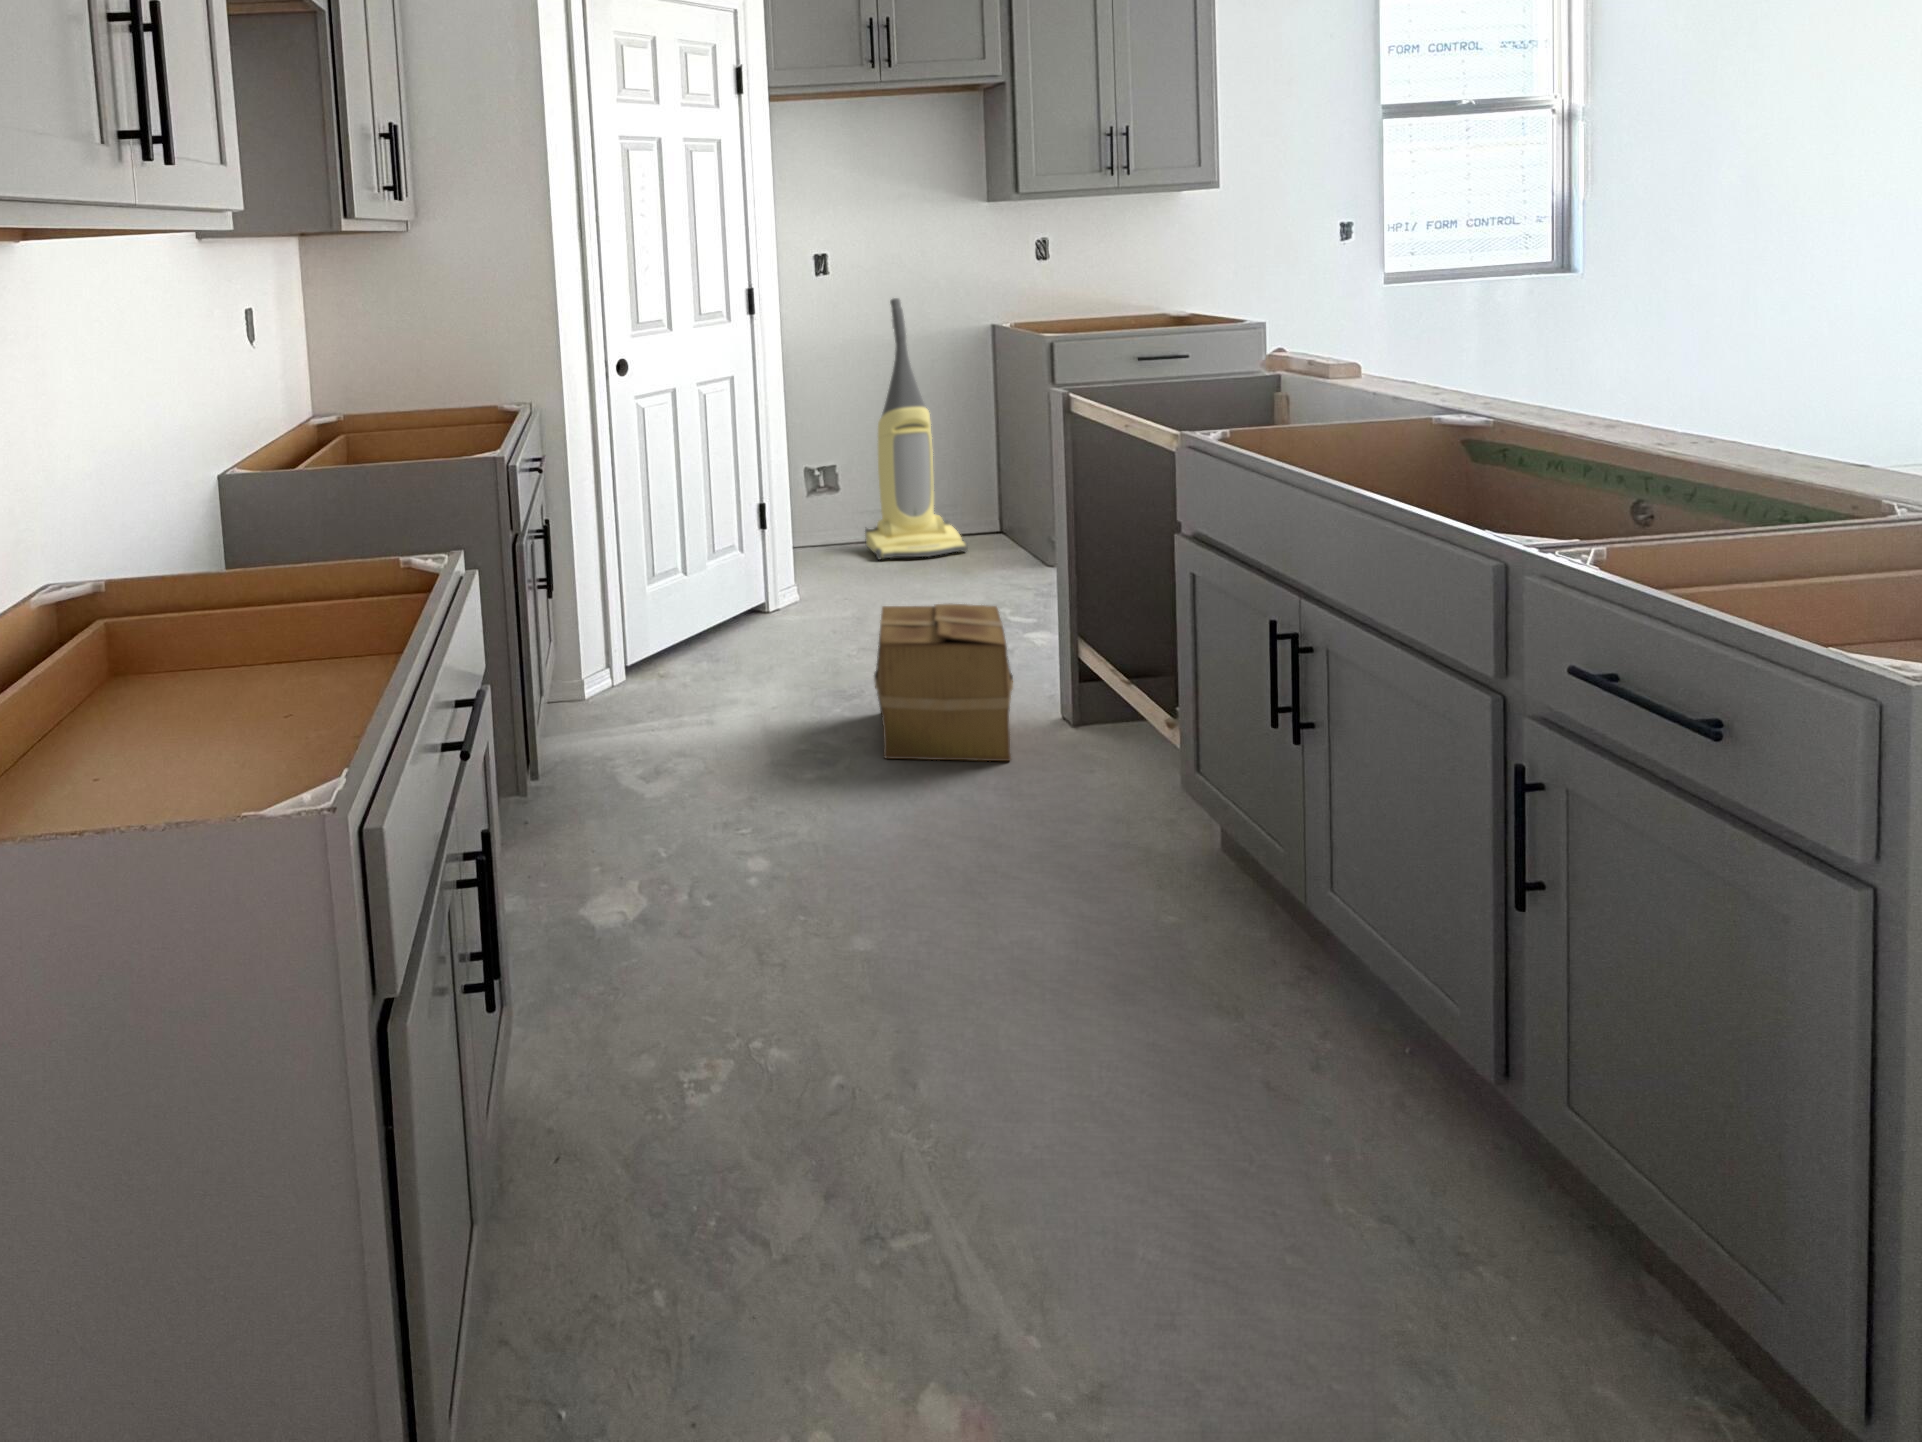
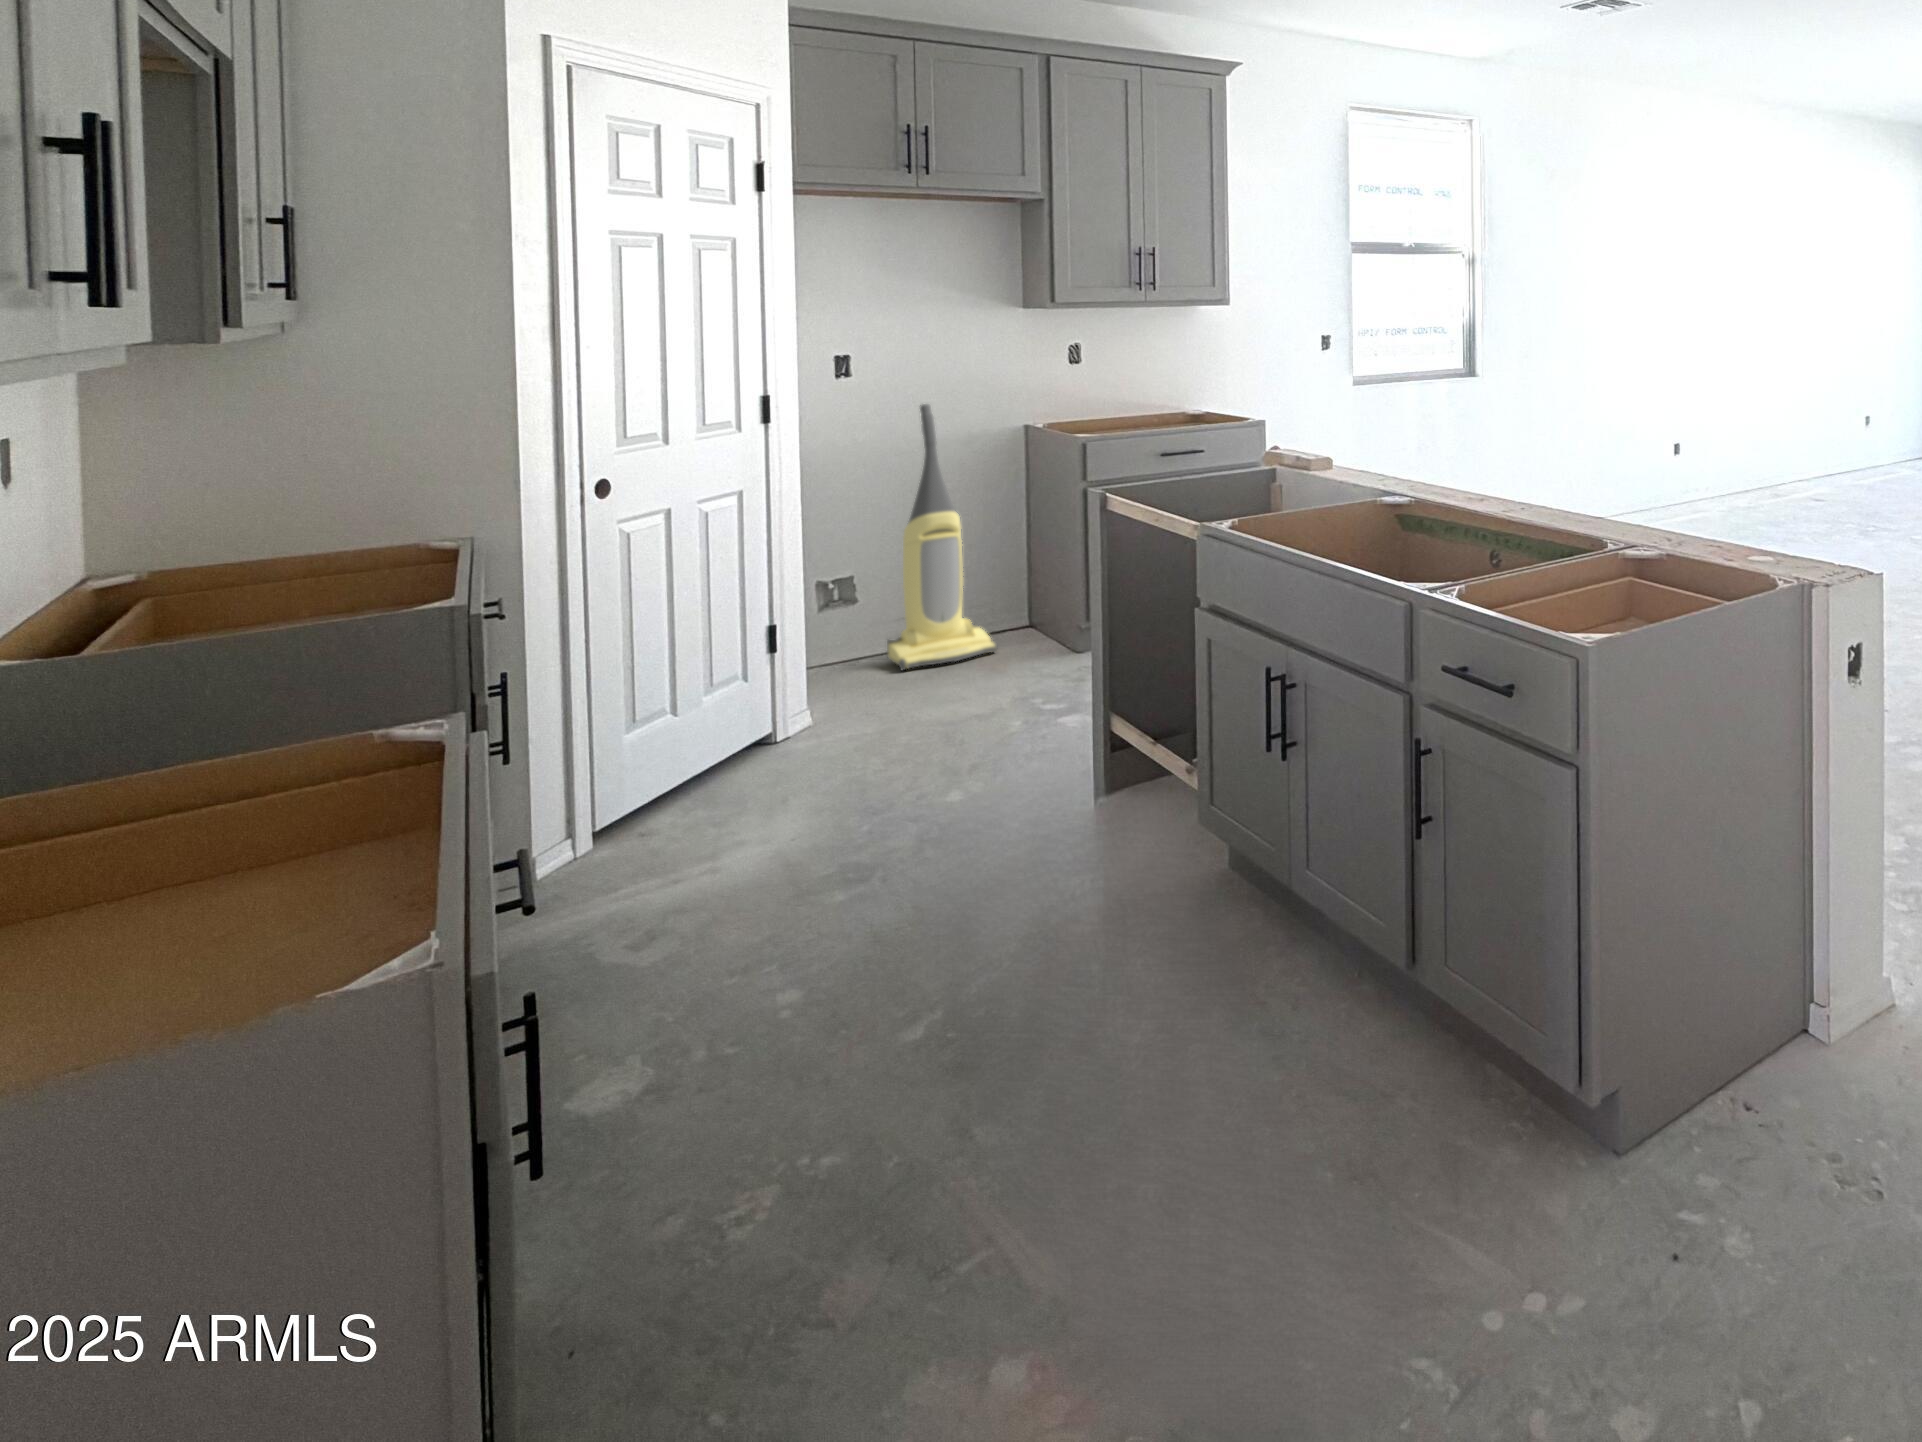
cardboard box: present [874,604,1013,761] -> none [905,695,1045,860]

